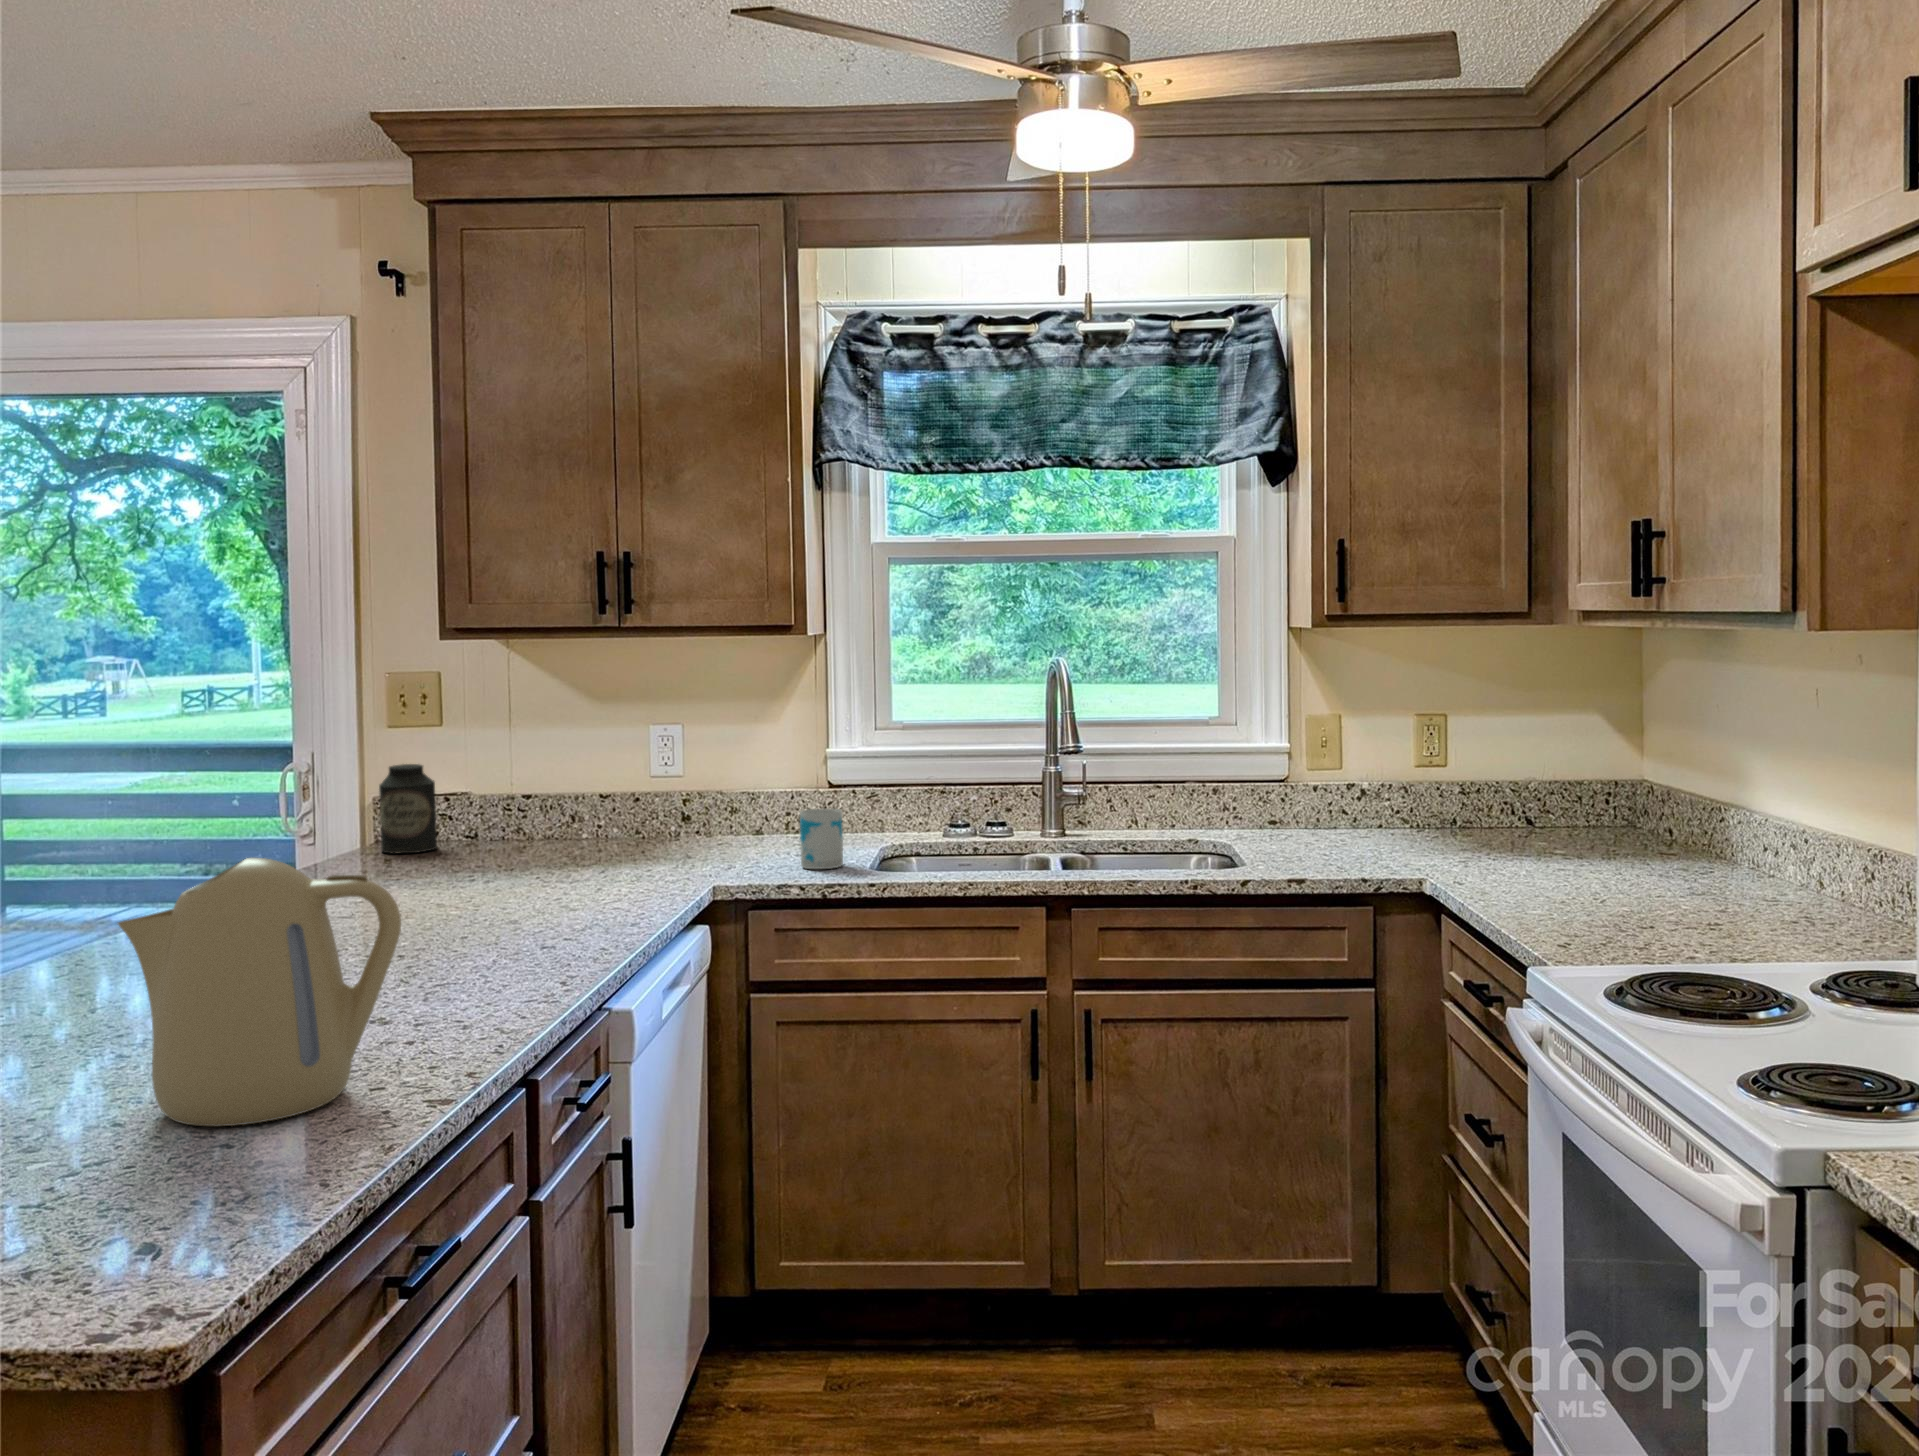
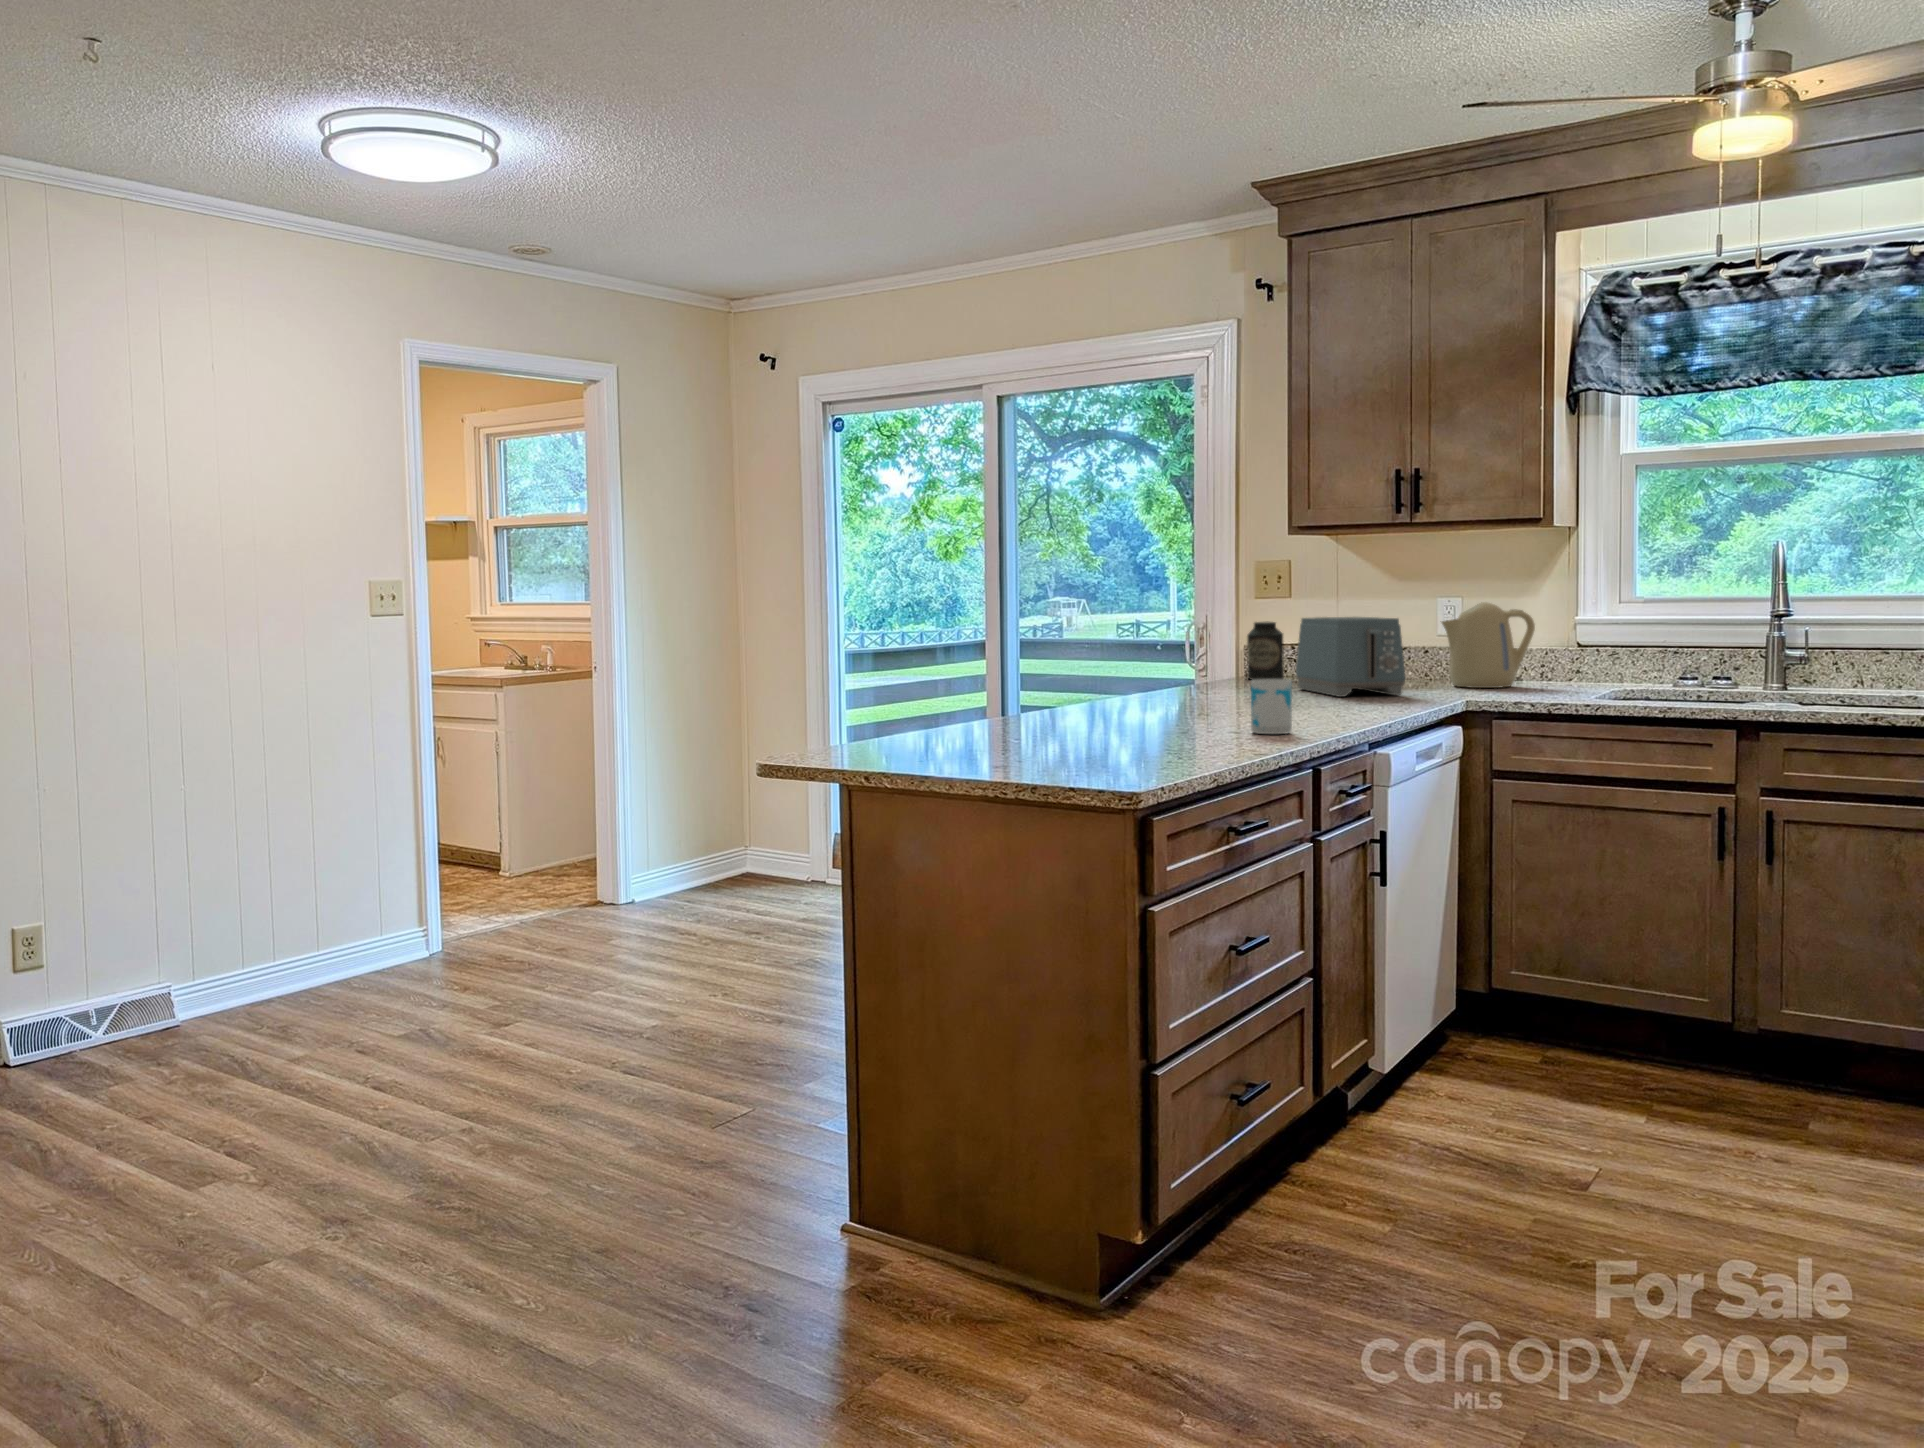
toaster: none [460,762,627,893] -> present [1296,617,1405,697]
mug: present [800,809,843,869] -> present [1251,679,1292,734]
kettle: present [118,858,401,1126] -> present [1442,602,1535,688]

